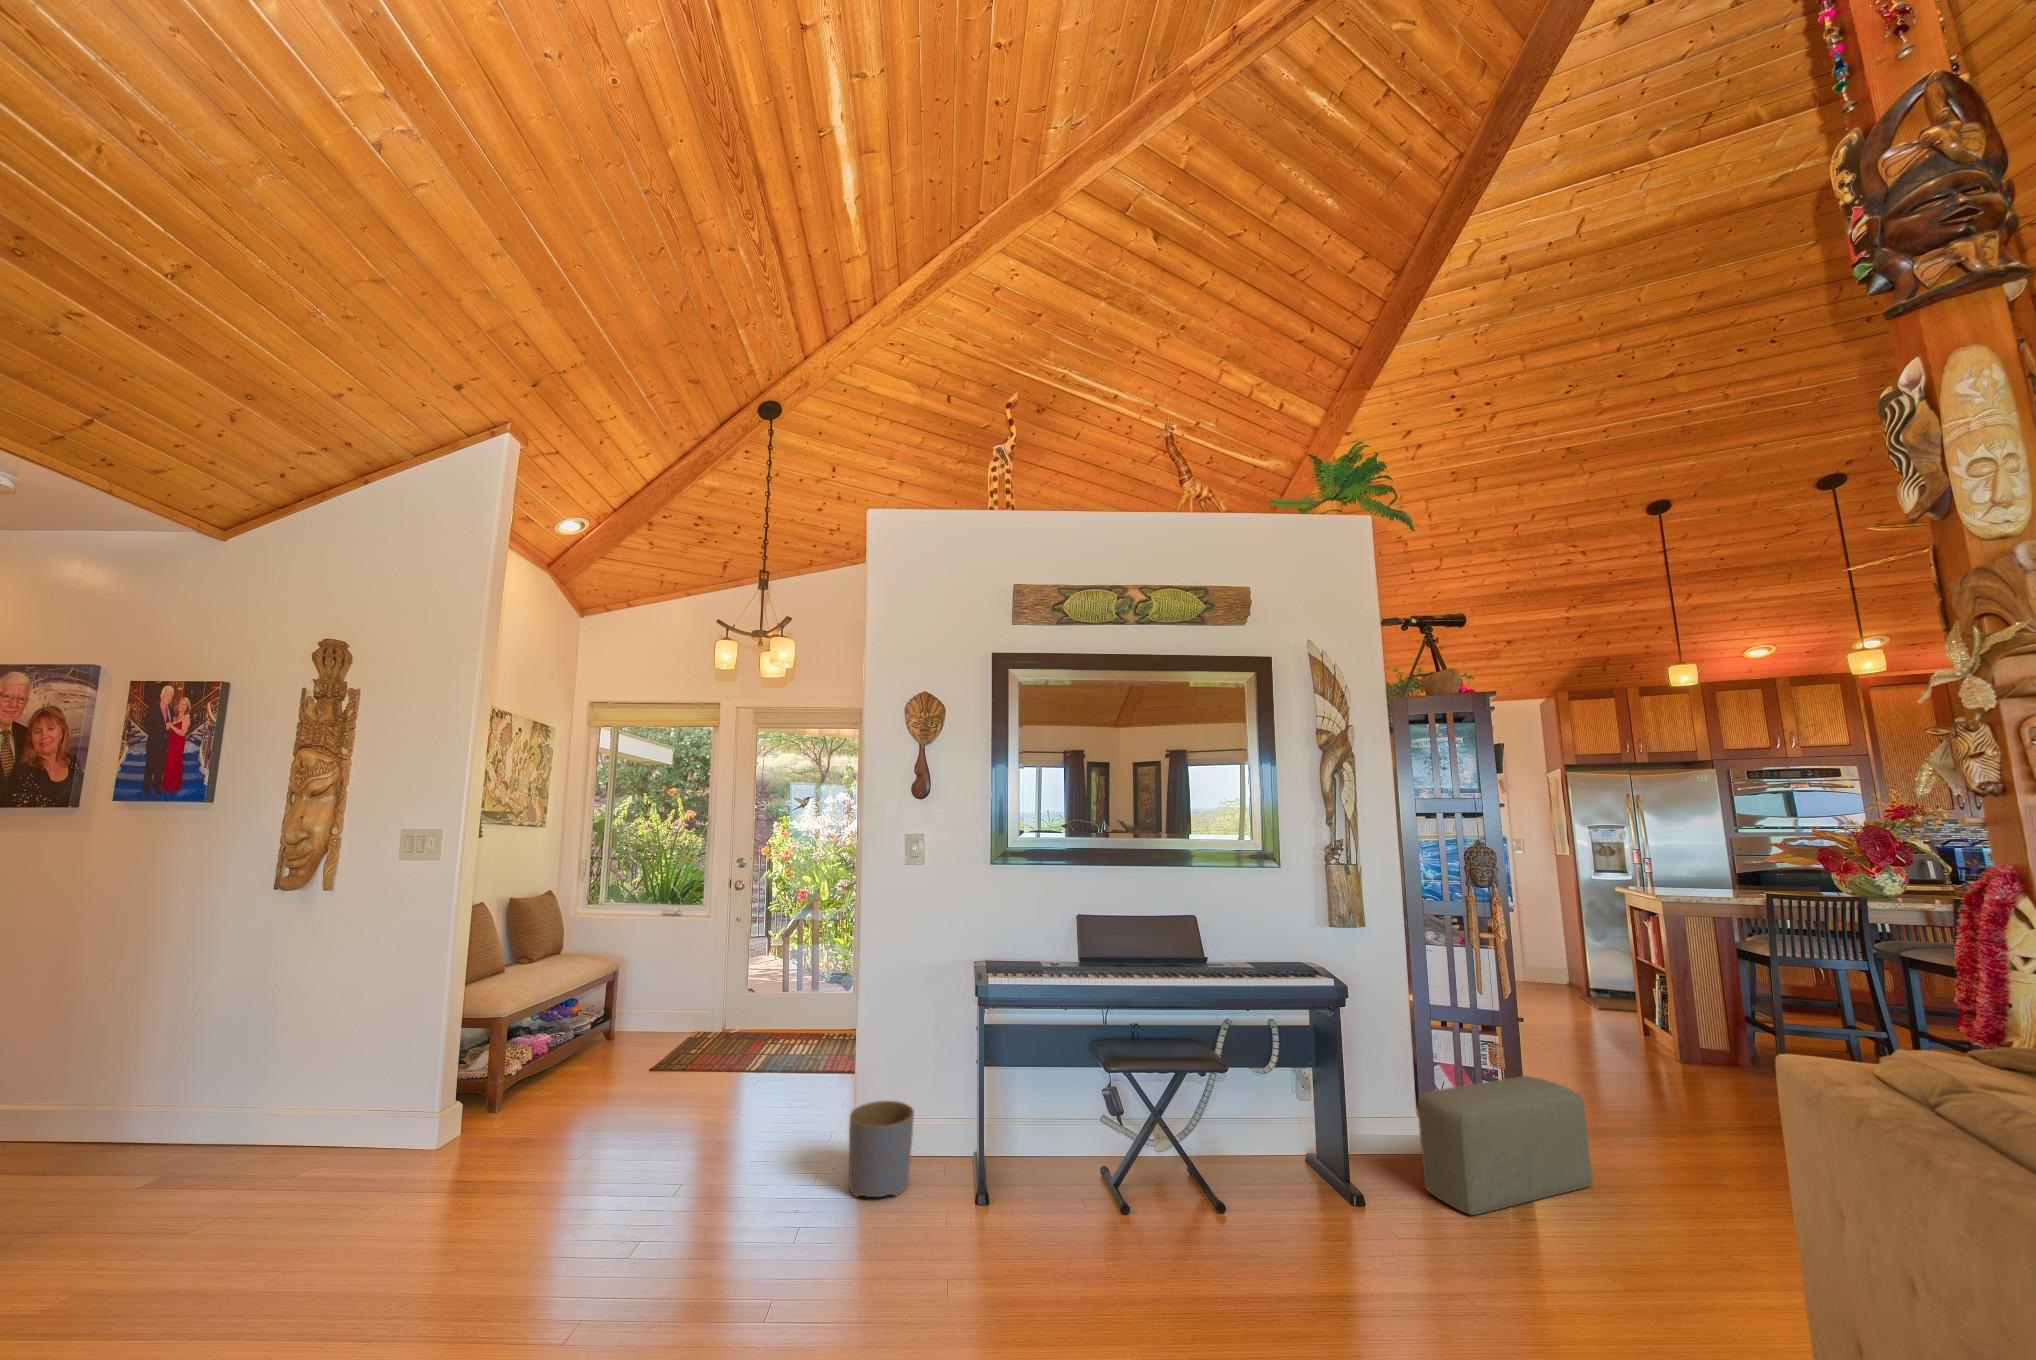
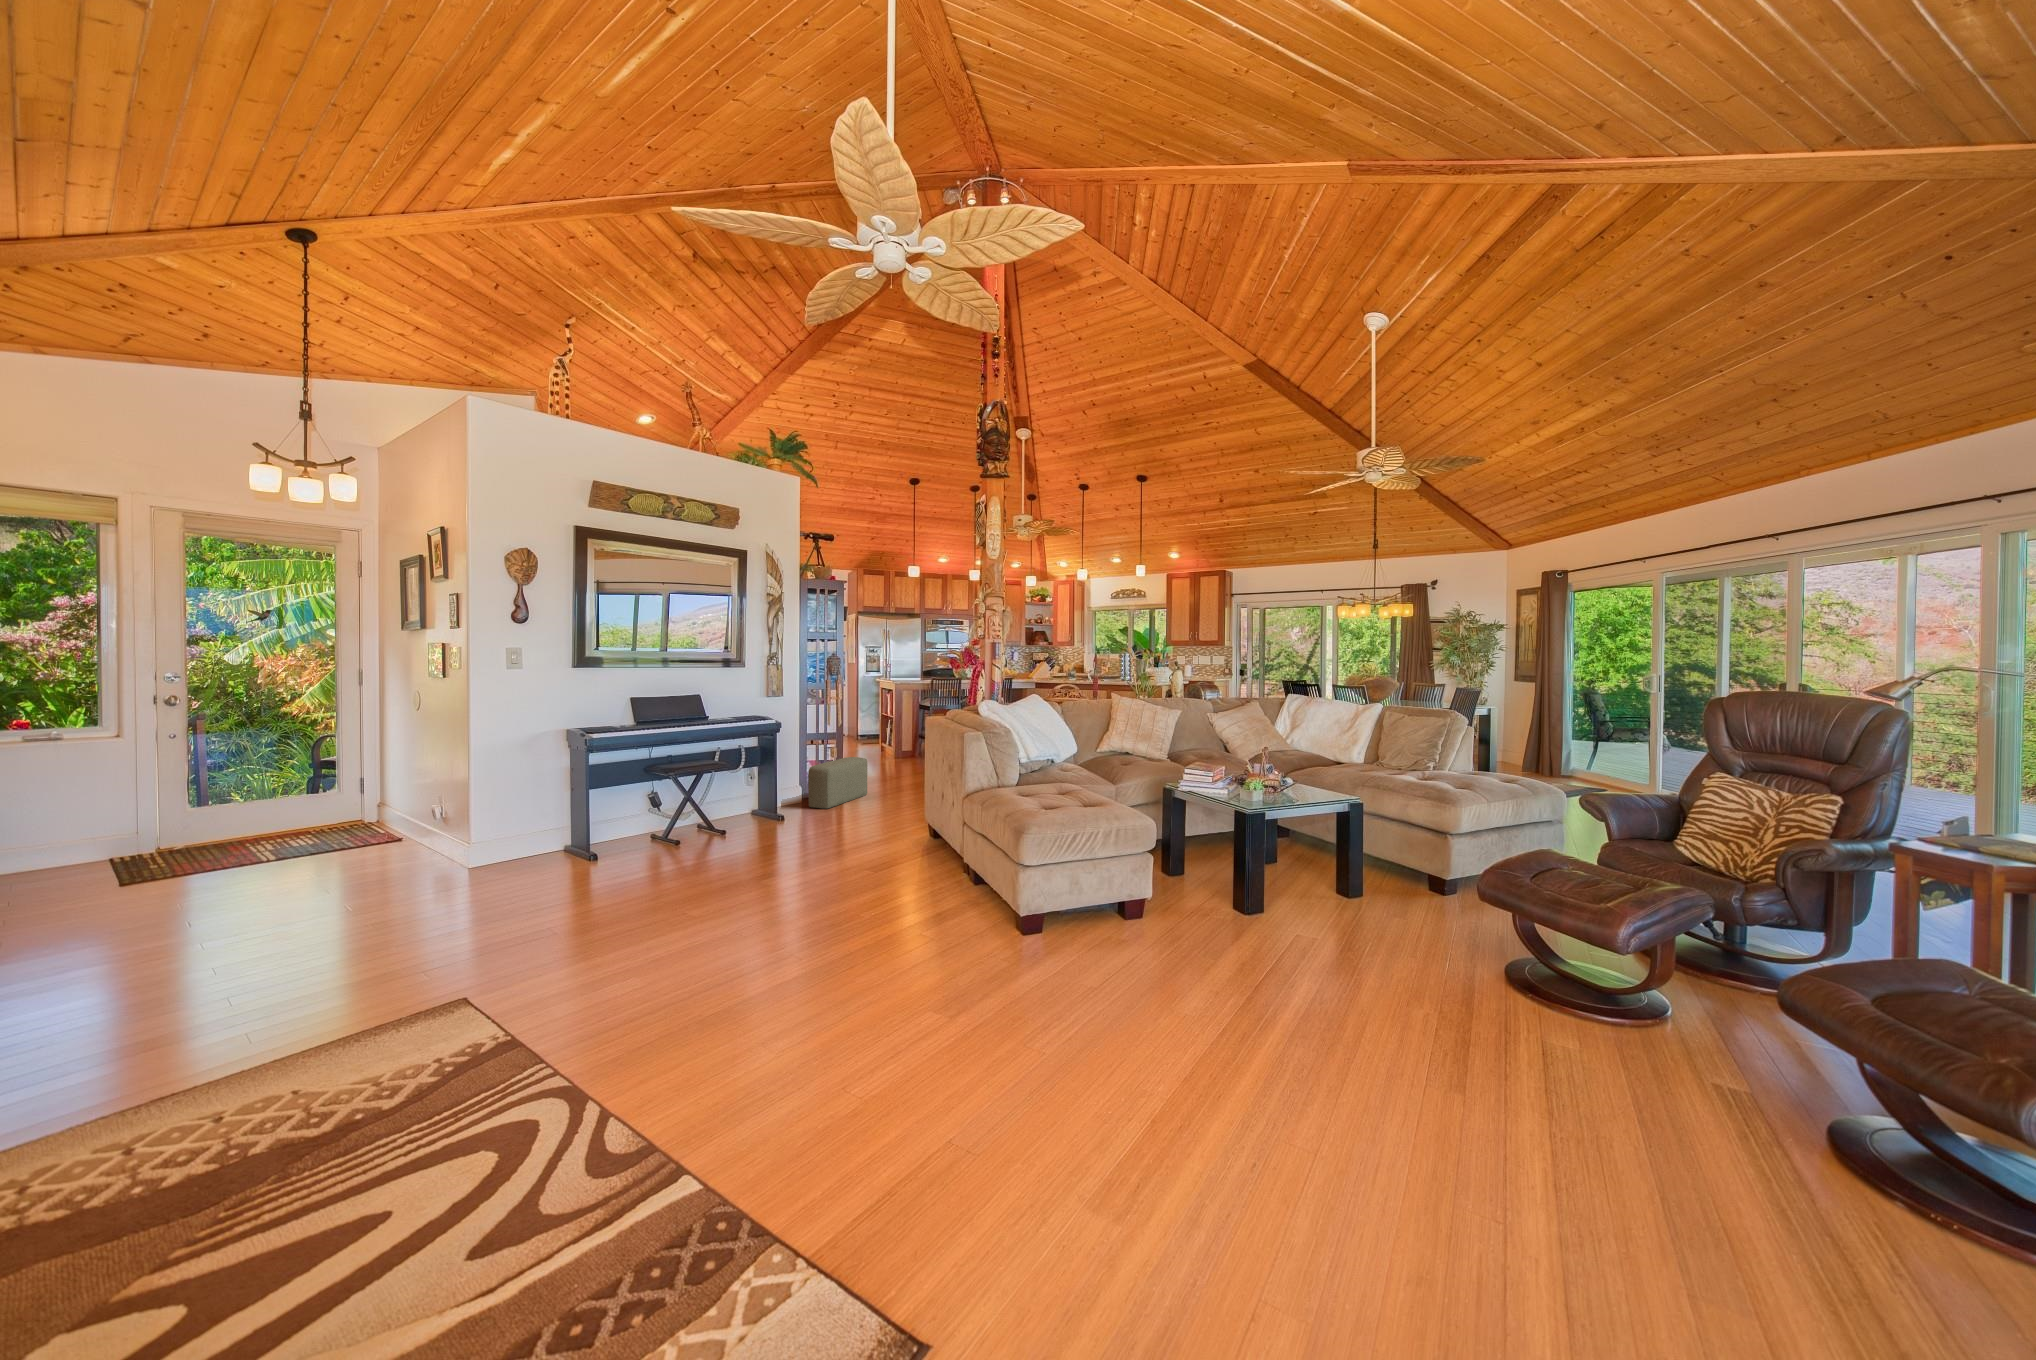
planter: present [849,1101,914,1197] -> none [505,818,552,867]

